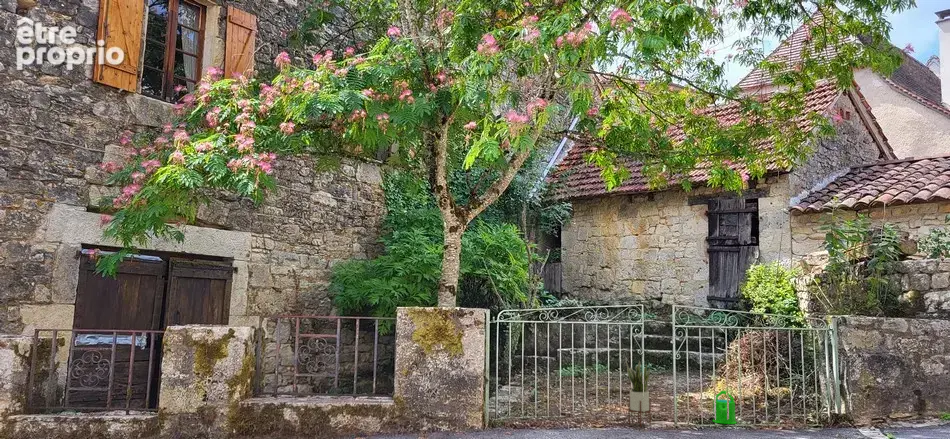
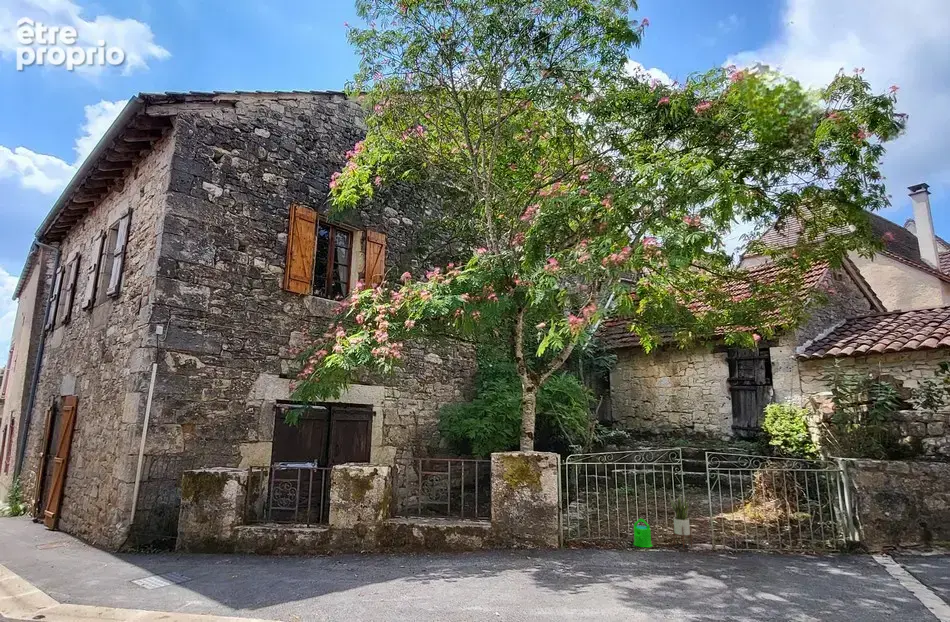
watering can: present [712,391,737,424] -> present [633,519,652,547]

